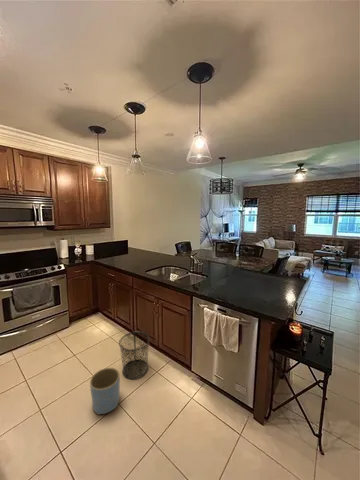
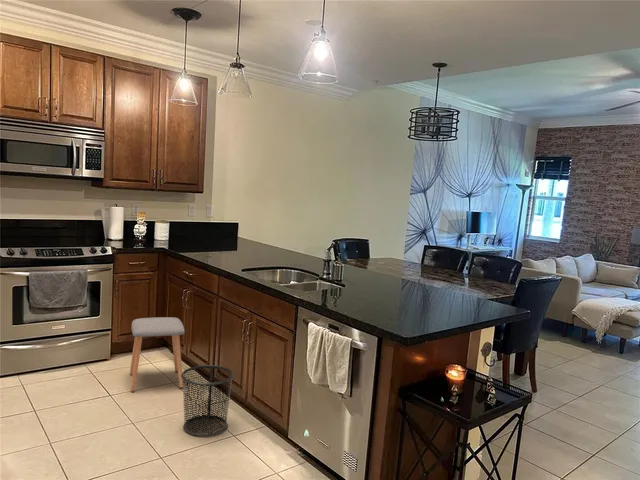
stool: none [81,300,115,349] -> present [130,317,185,392]
planter: present [90,368,120,415] -> none [127,402,173,462]

